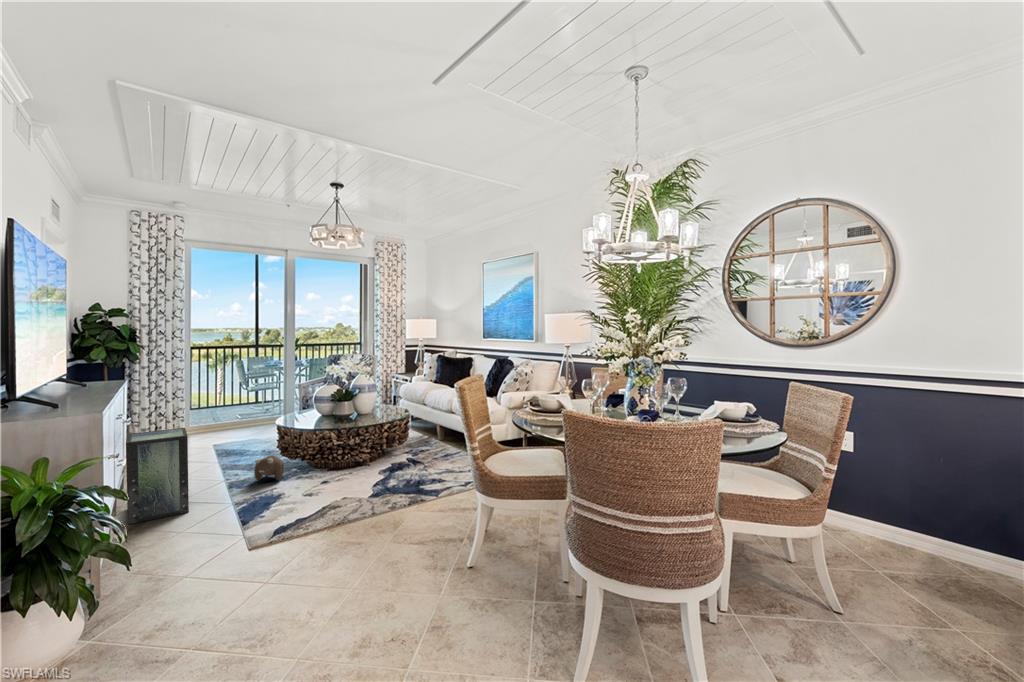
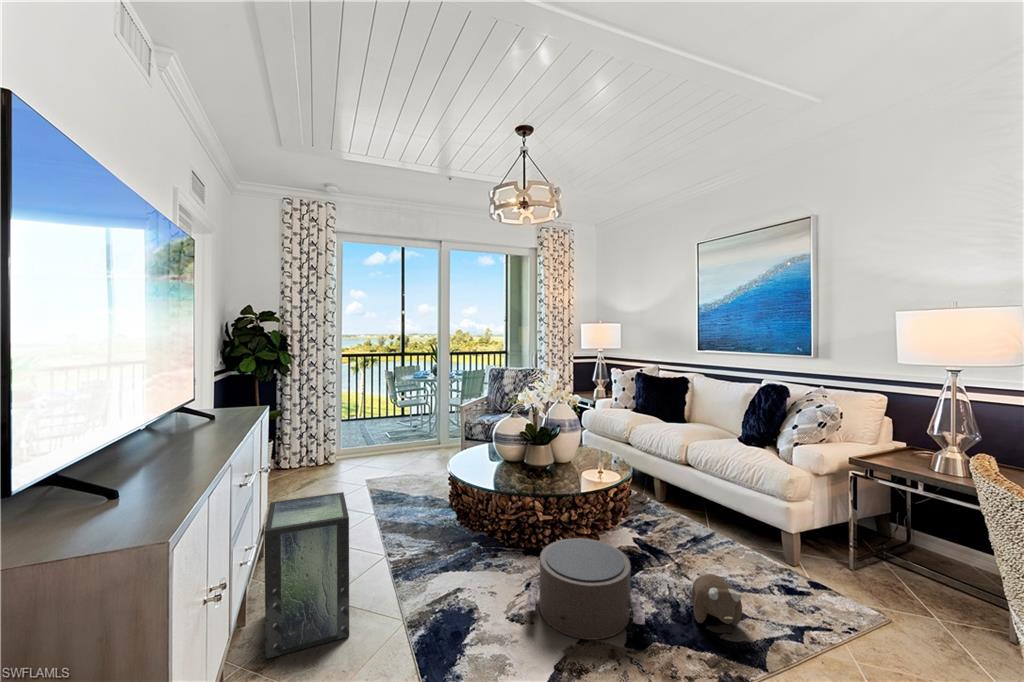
pouf: none [312,452,390,500] -> present [526,538,645,640]
plush toy: present [254,455,284,481] -> present [691,574,742,626]

